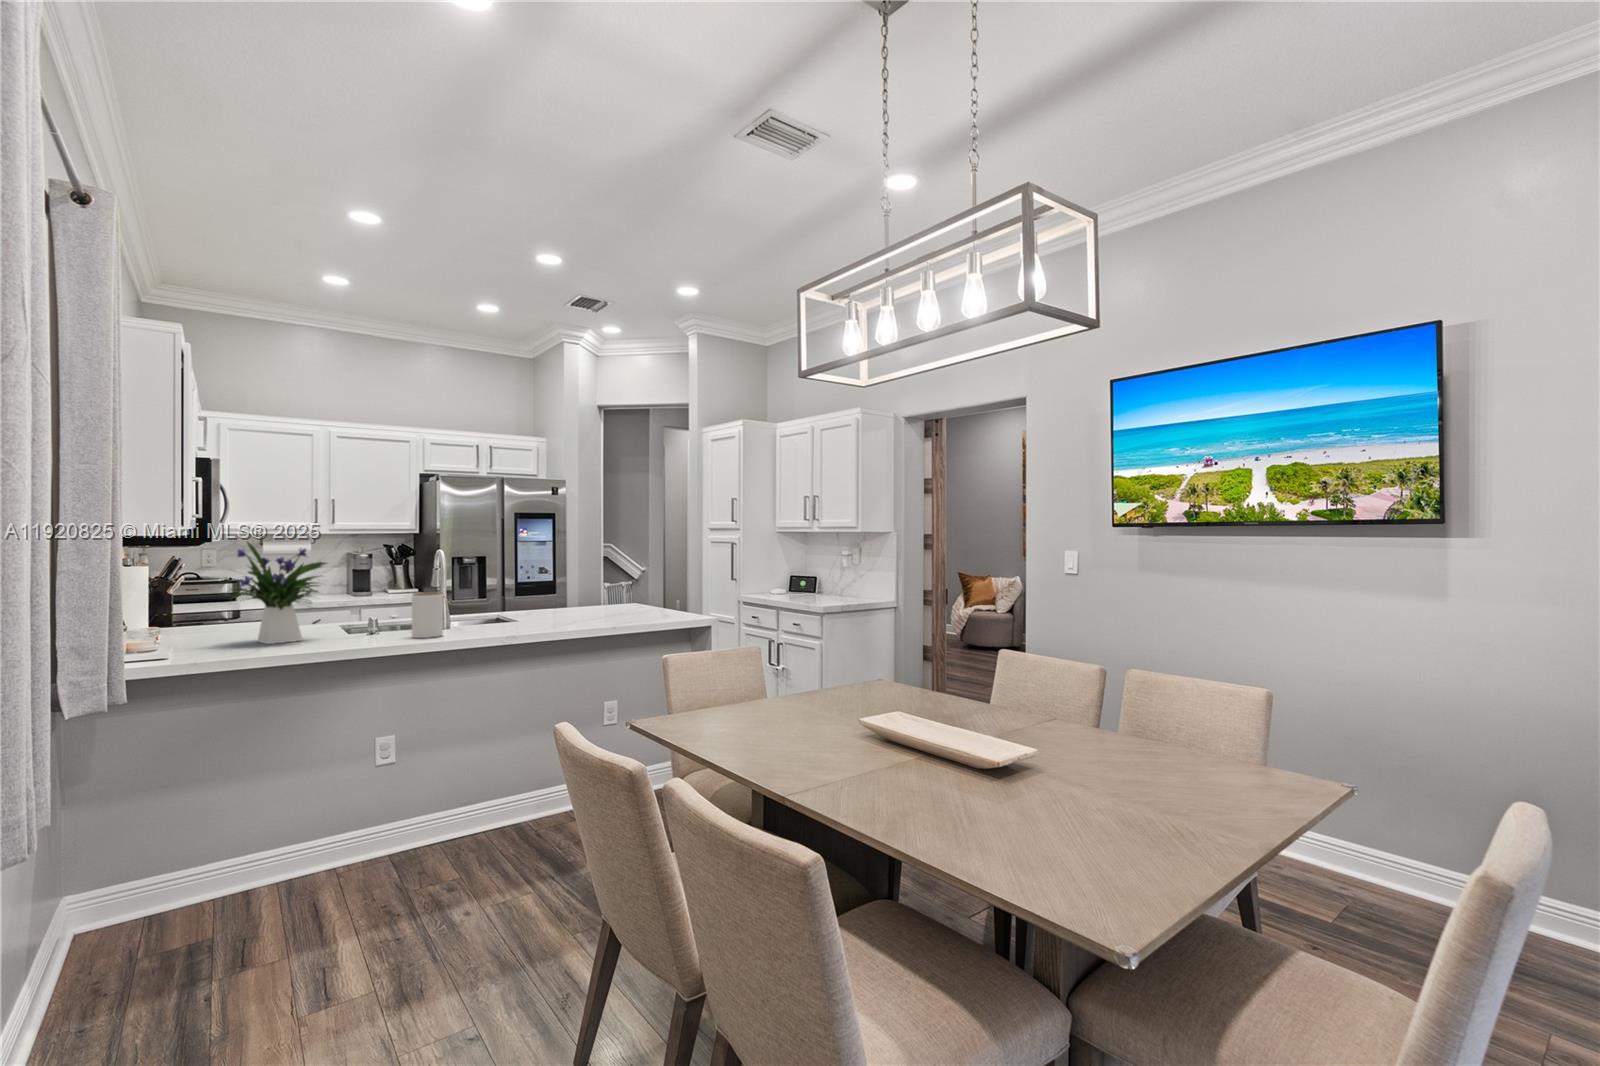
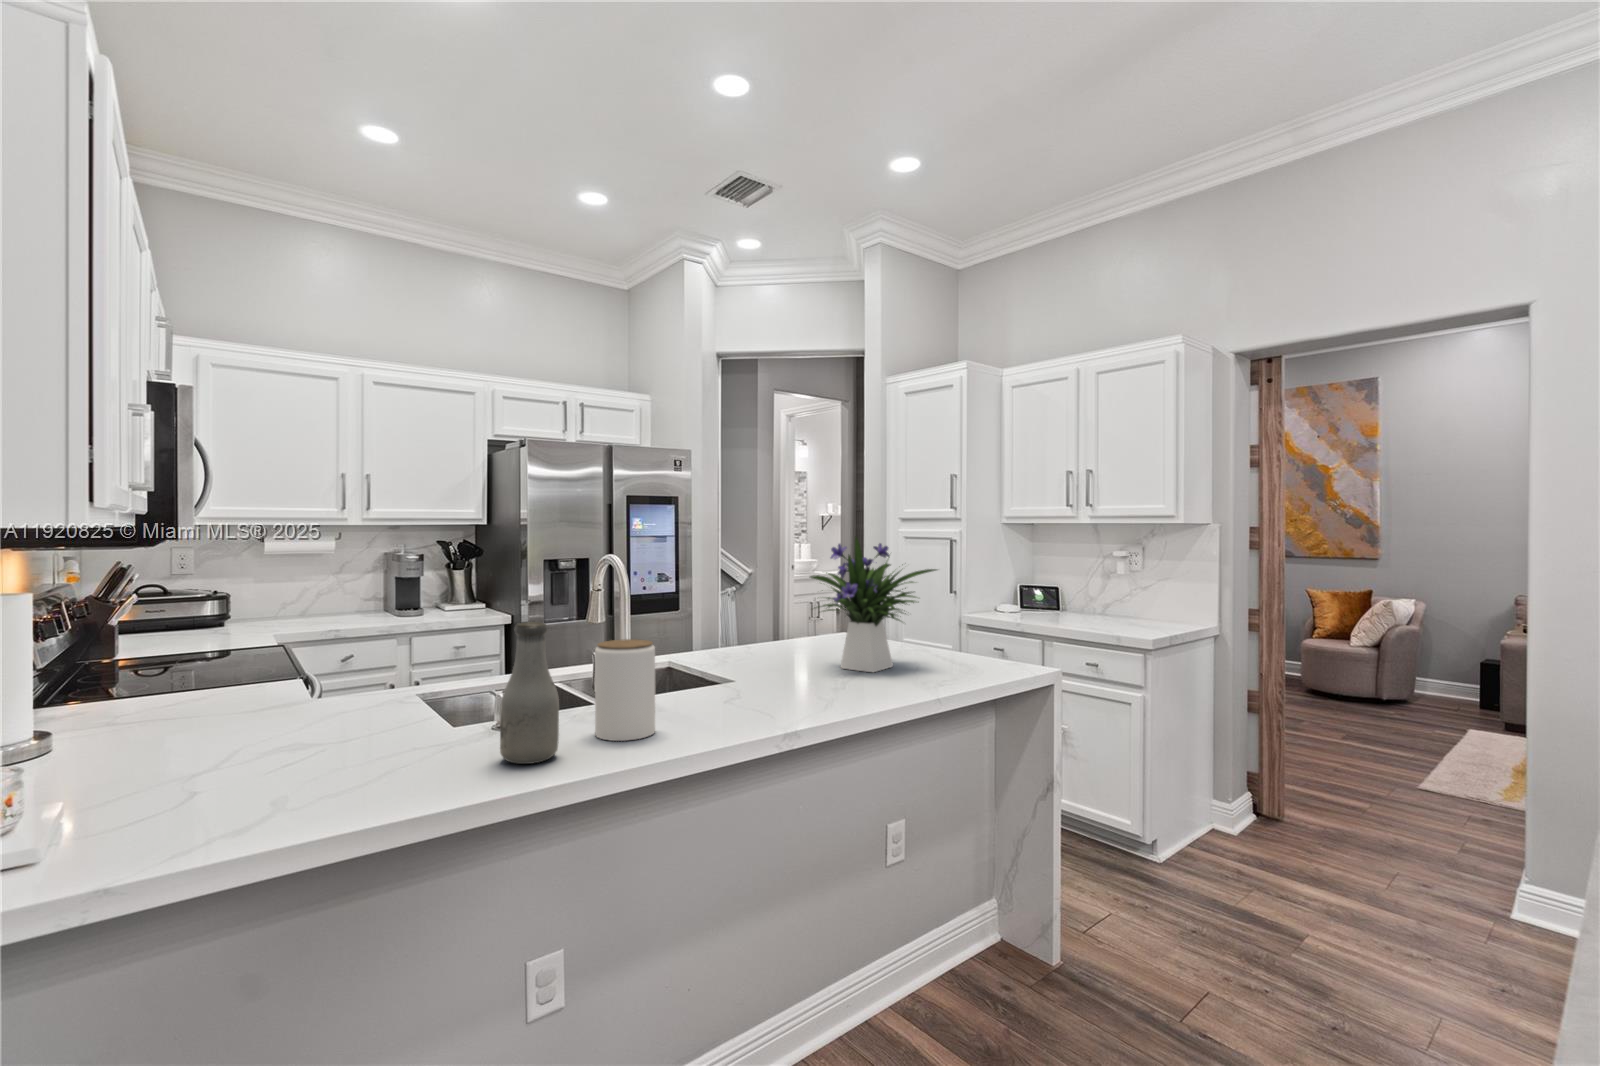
flower arrangement: present [231,542,326,644] -> present [811,536,937,672]
bottle: none [358,581,387,643] -> present [500,622,559,764]

